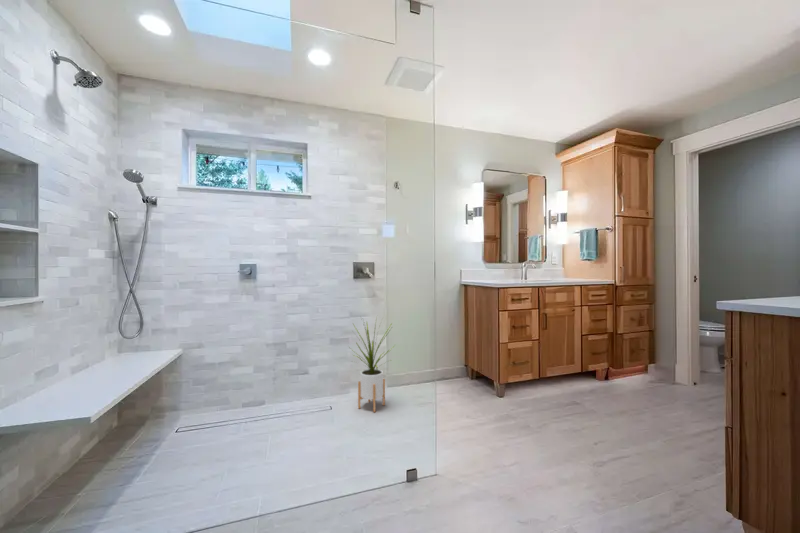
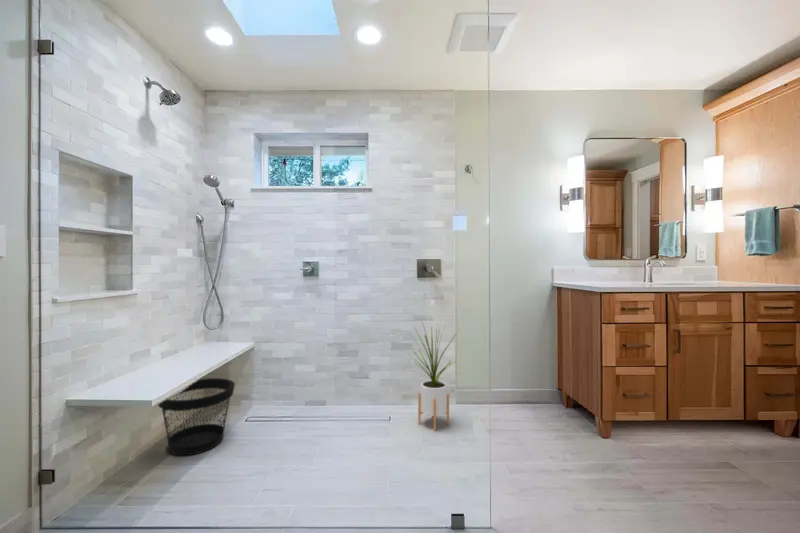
wastebasket: none [72,390,171,480] -> present [158,378,235,455]

